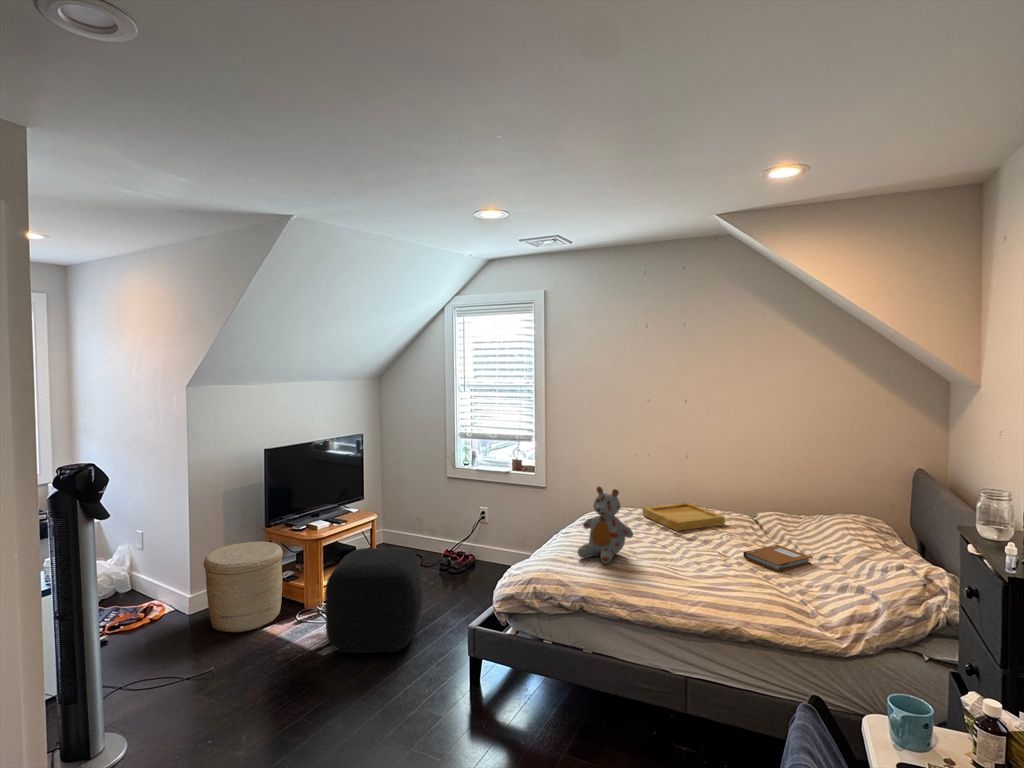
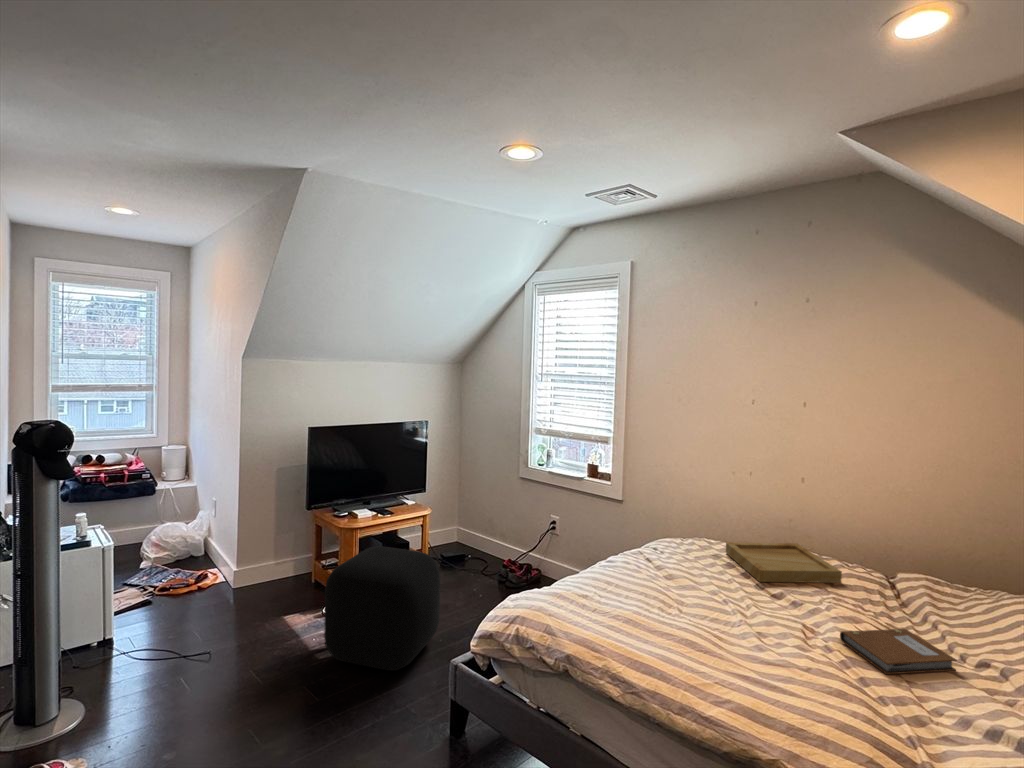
stuffed bear: present [577,487,633,564] -> none [593,508,671,614]
woven basket: present [204,541,283,632] -> none [236,523,316,616]

